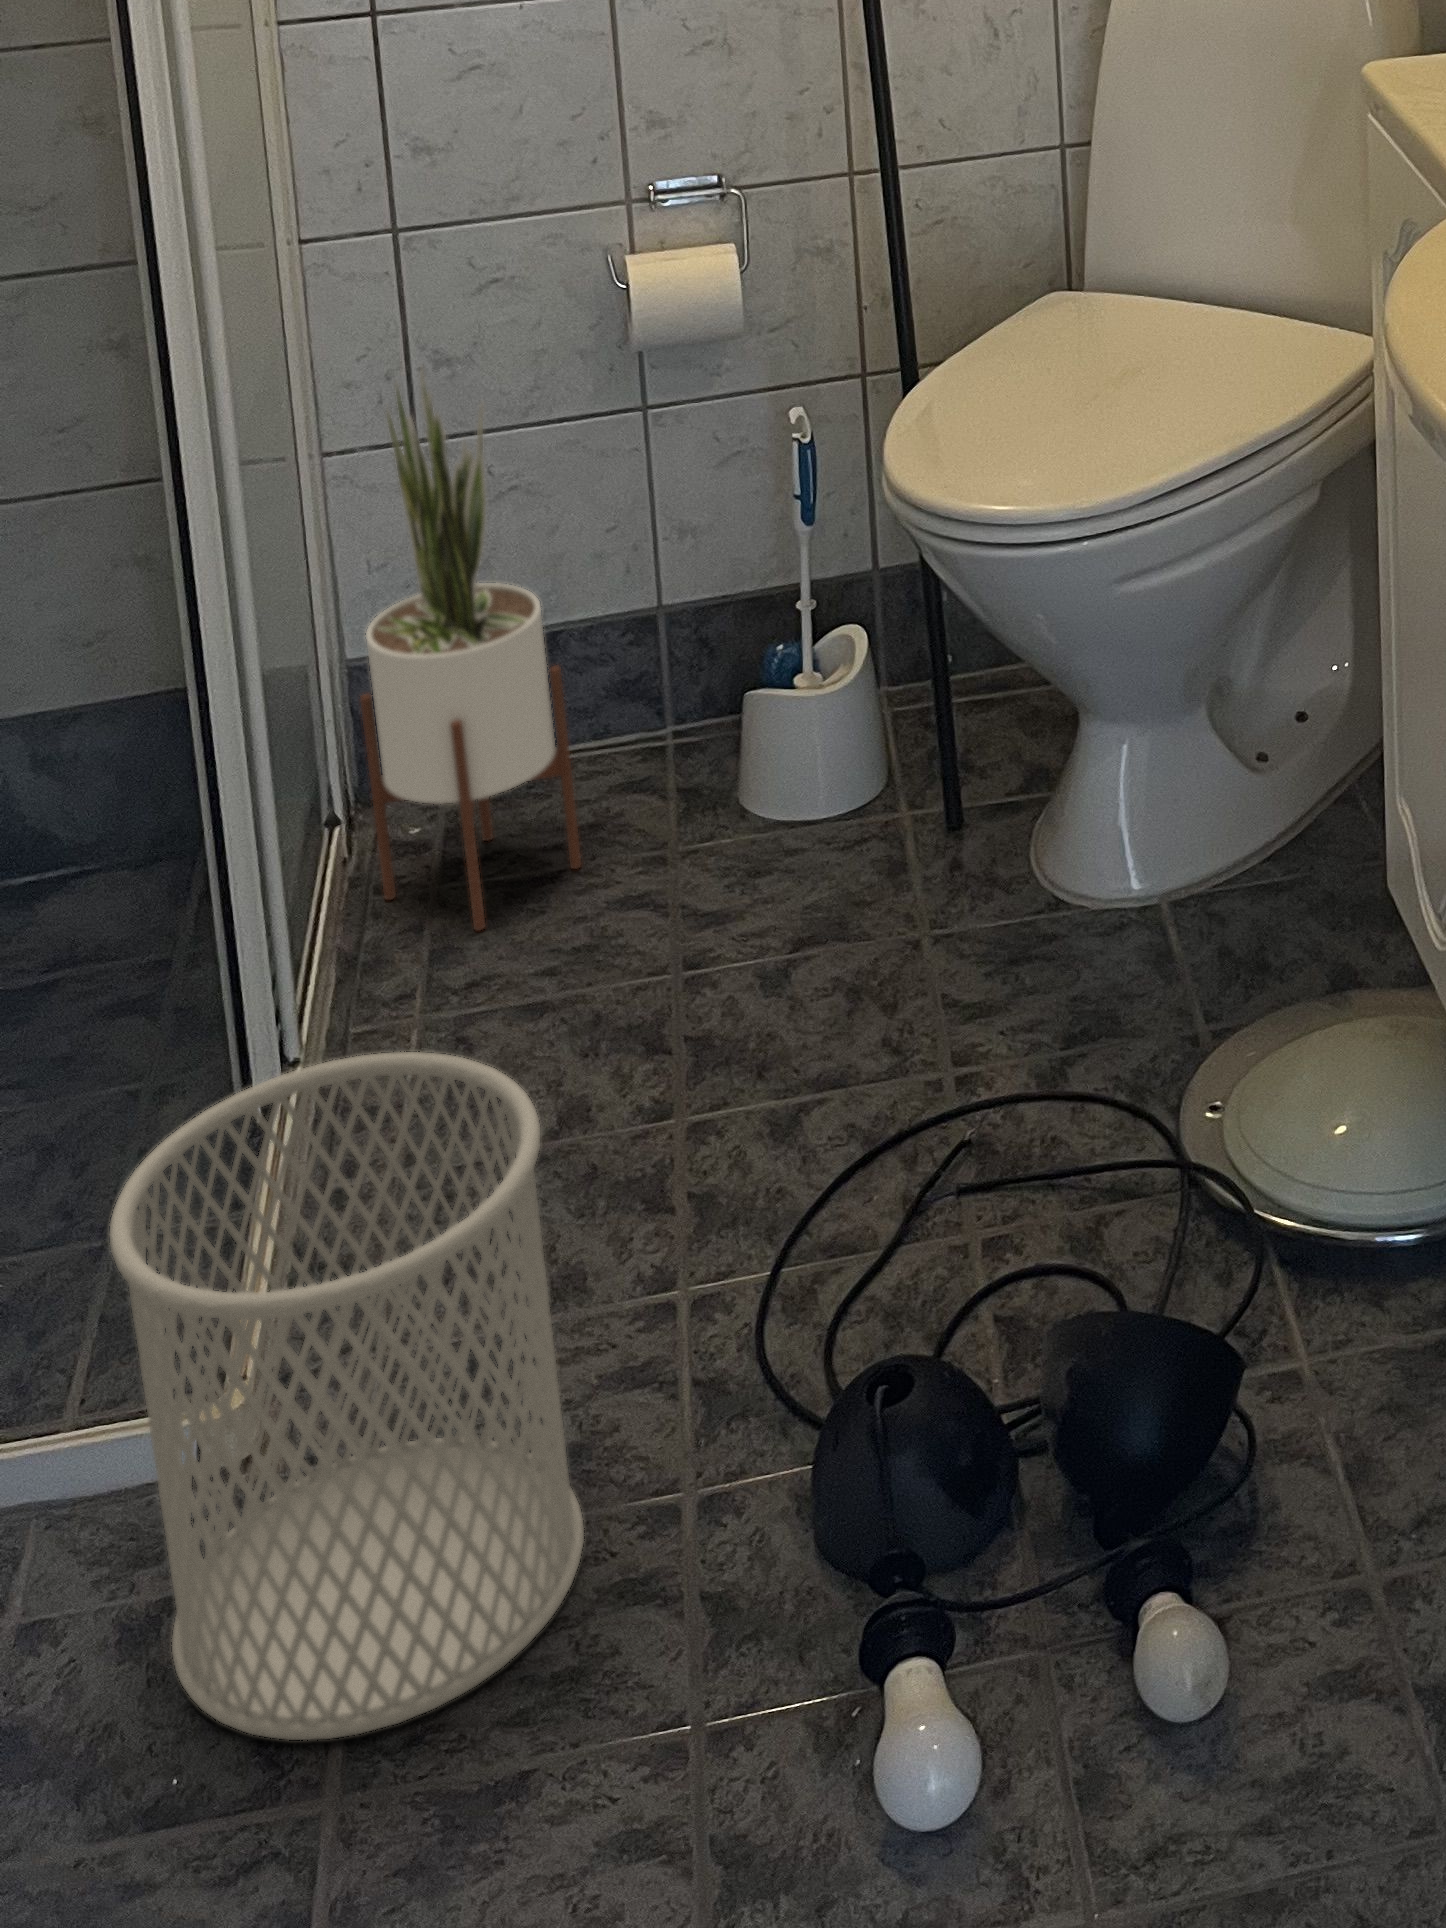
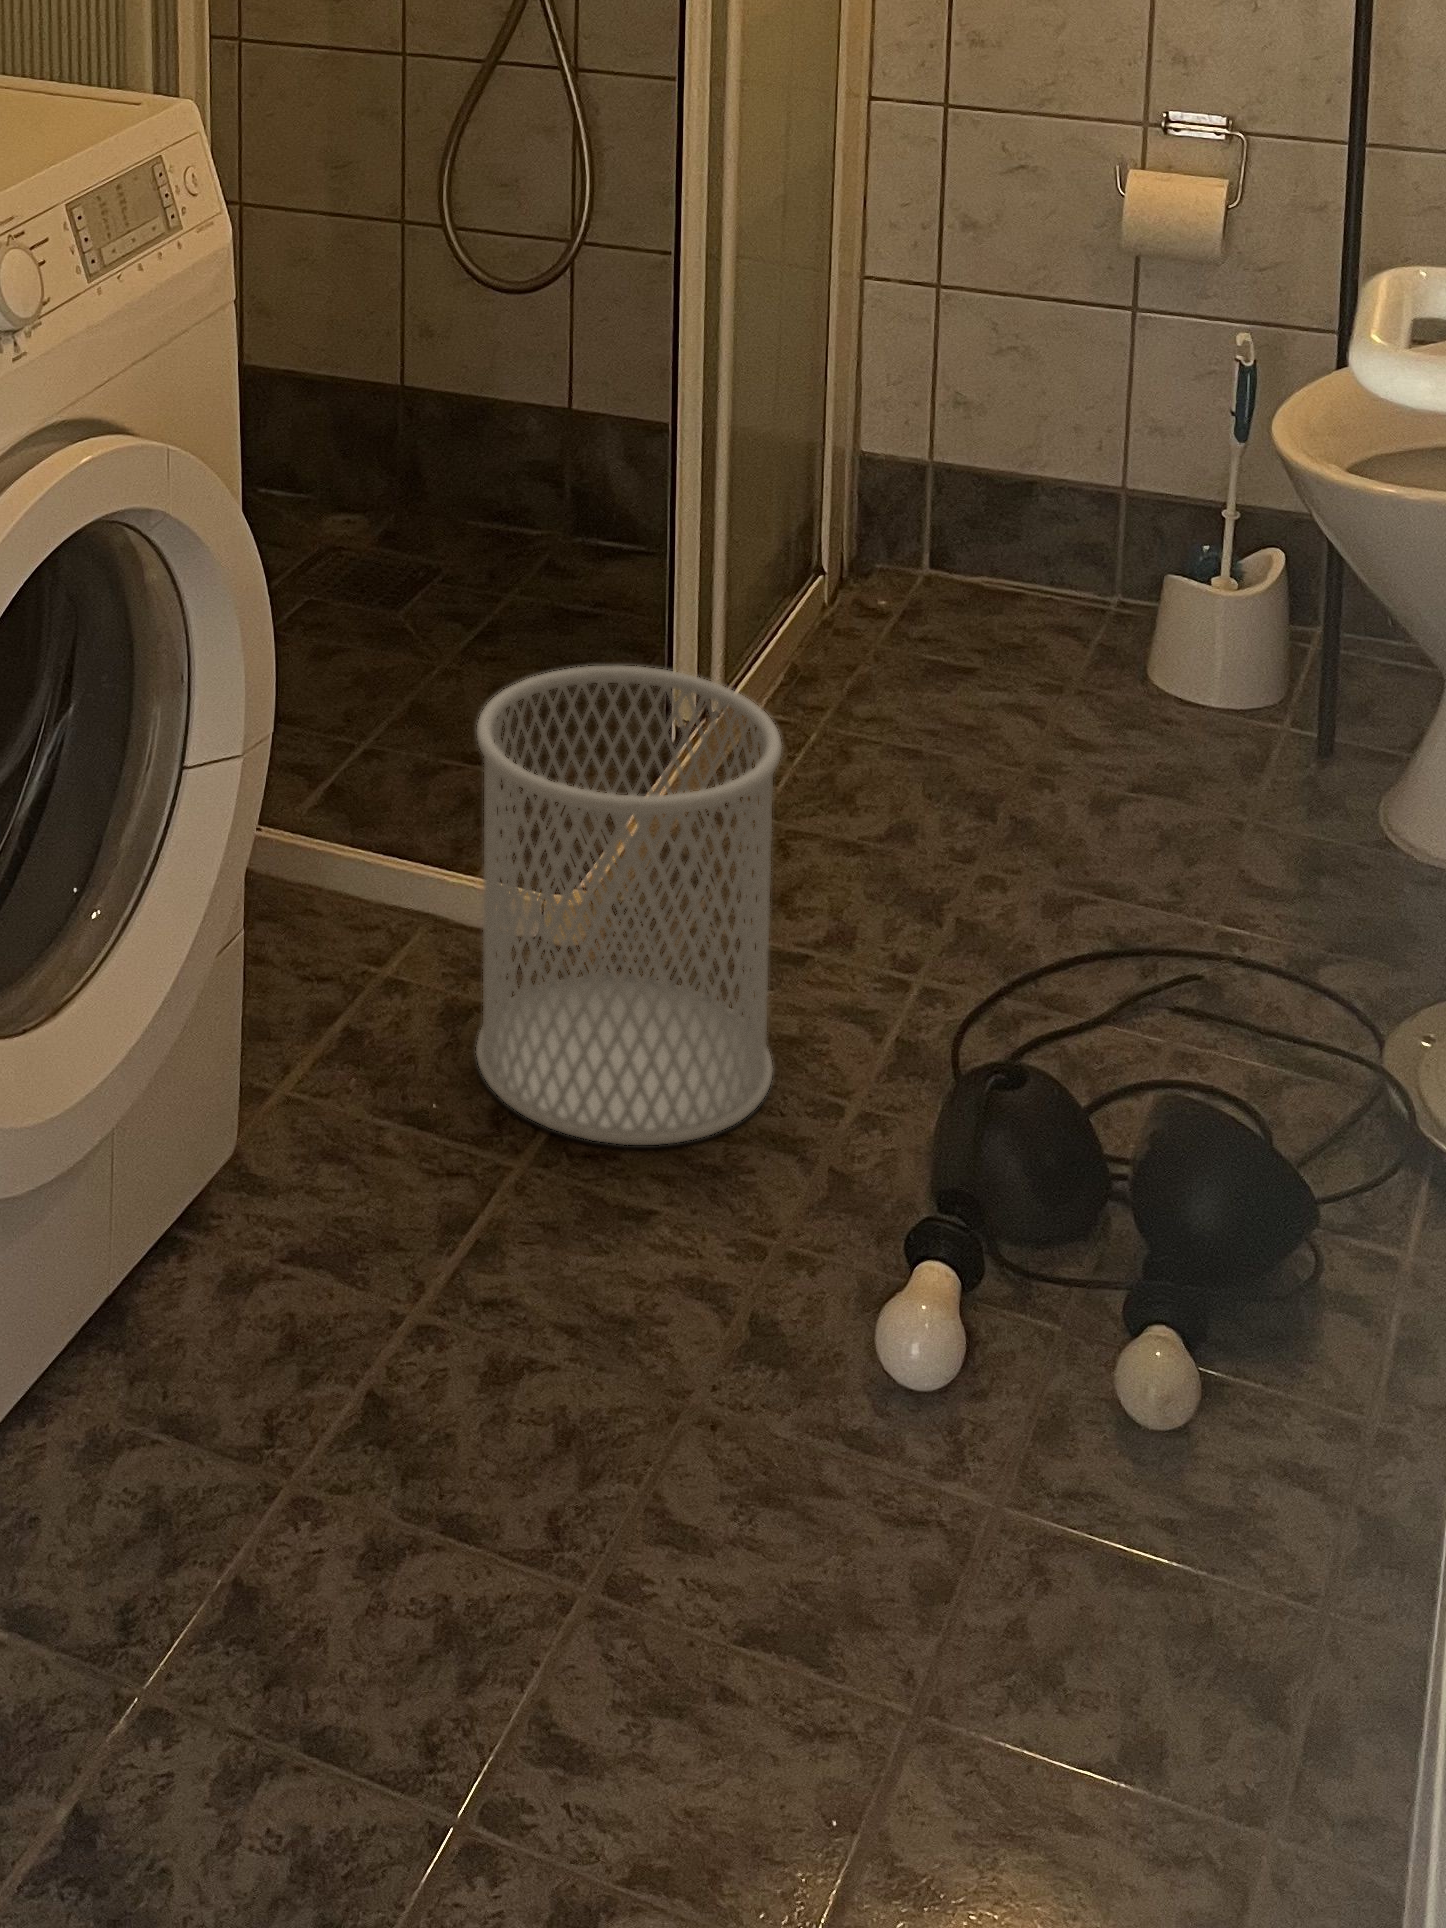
potted plant: present [361,368,581,930] -> none [833,209,999,690]

